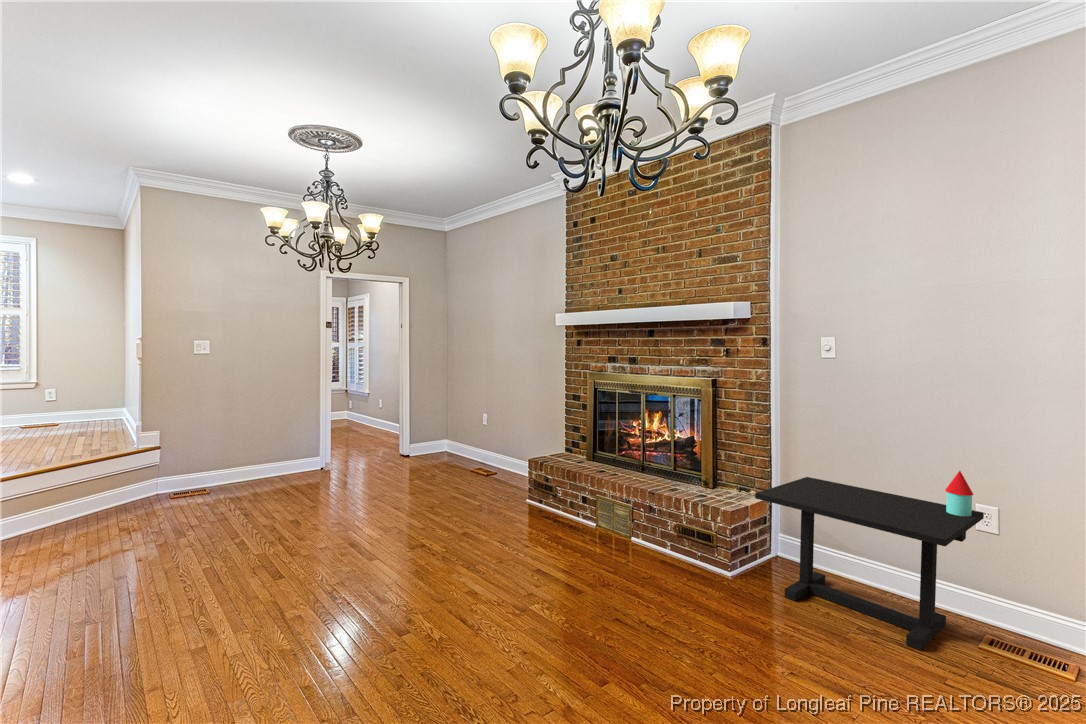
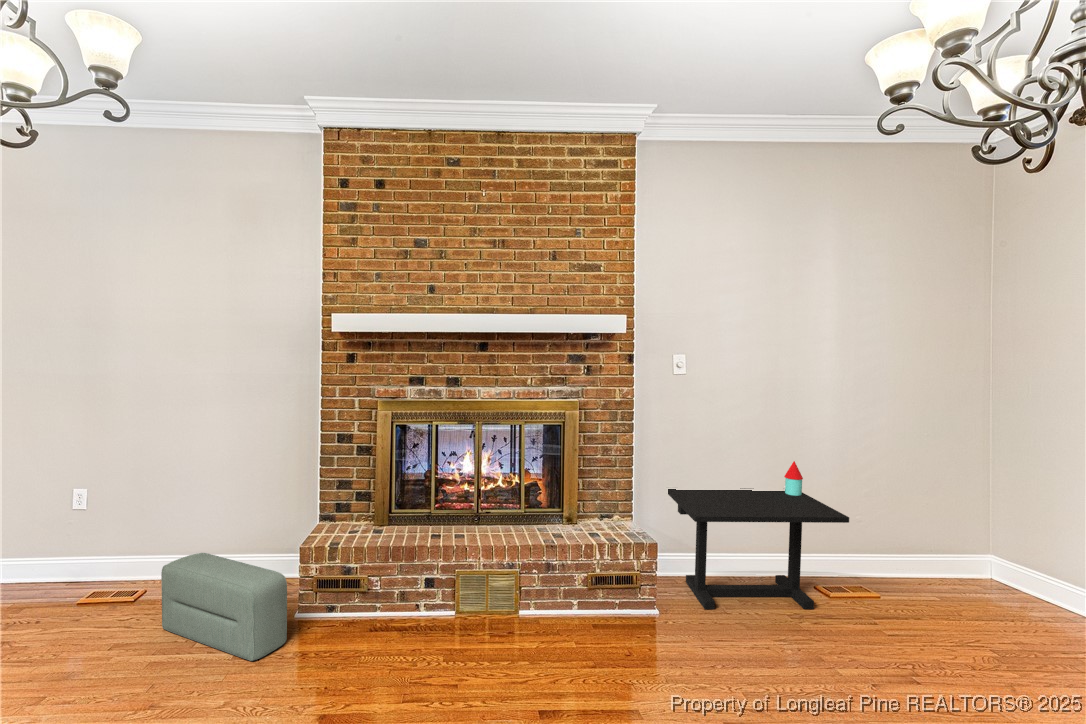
pouf: none [480,452,510,509] -> present [161,553,287,661]

